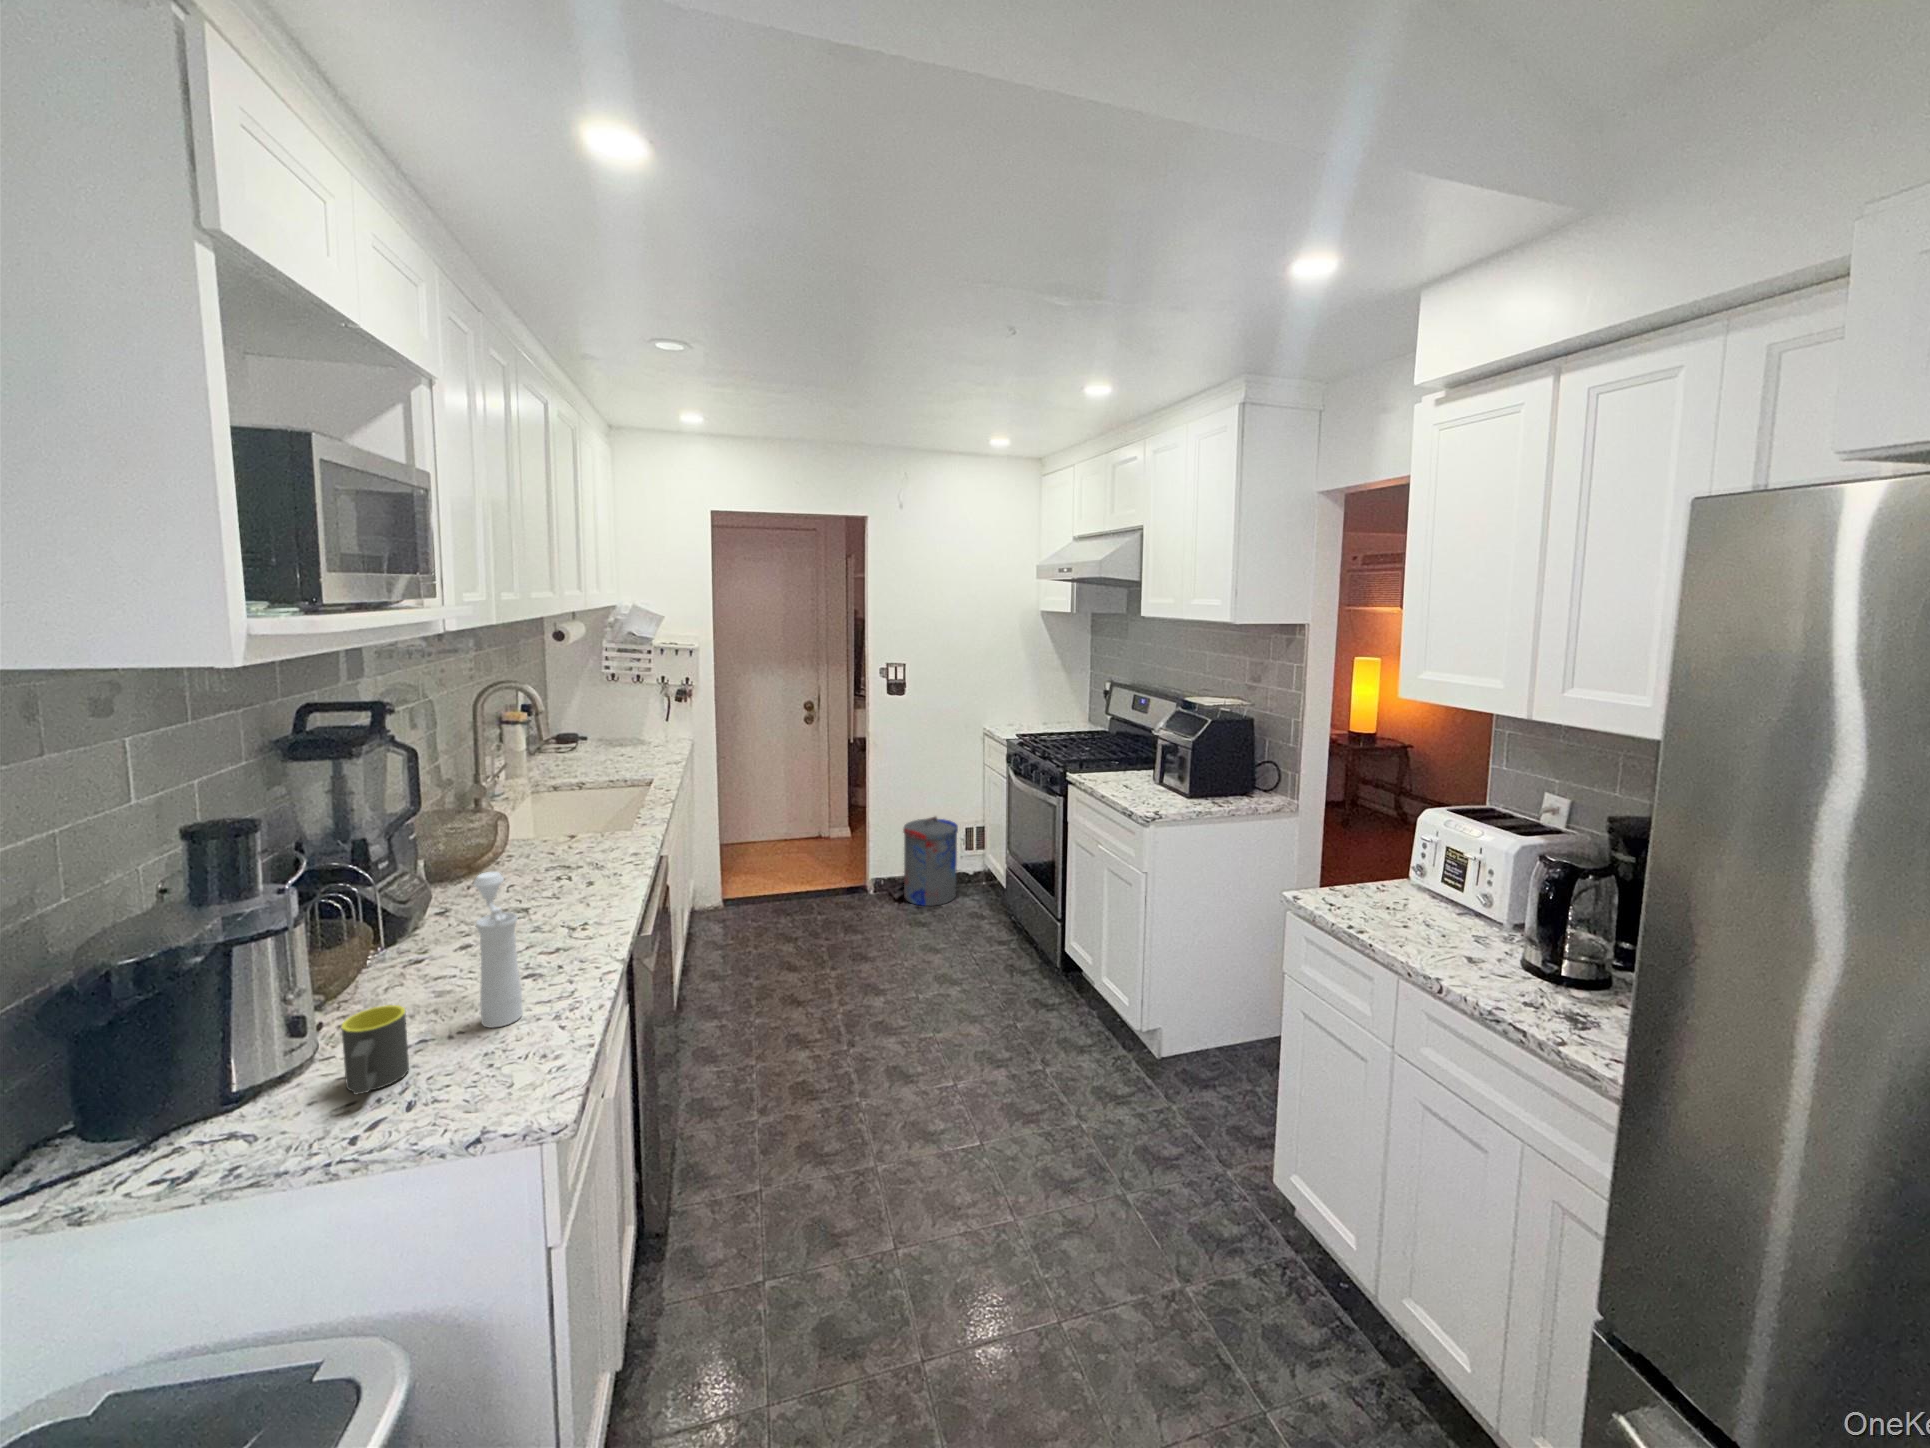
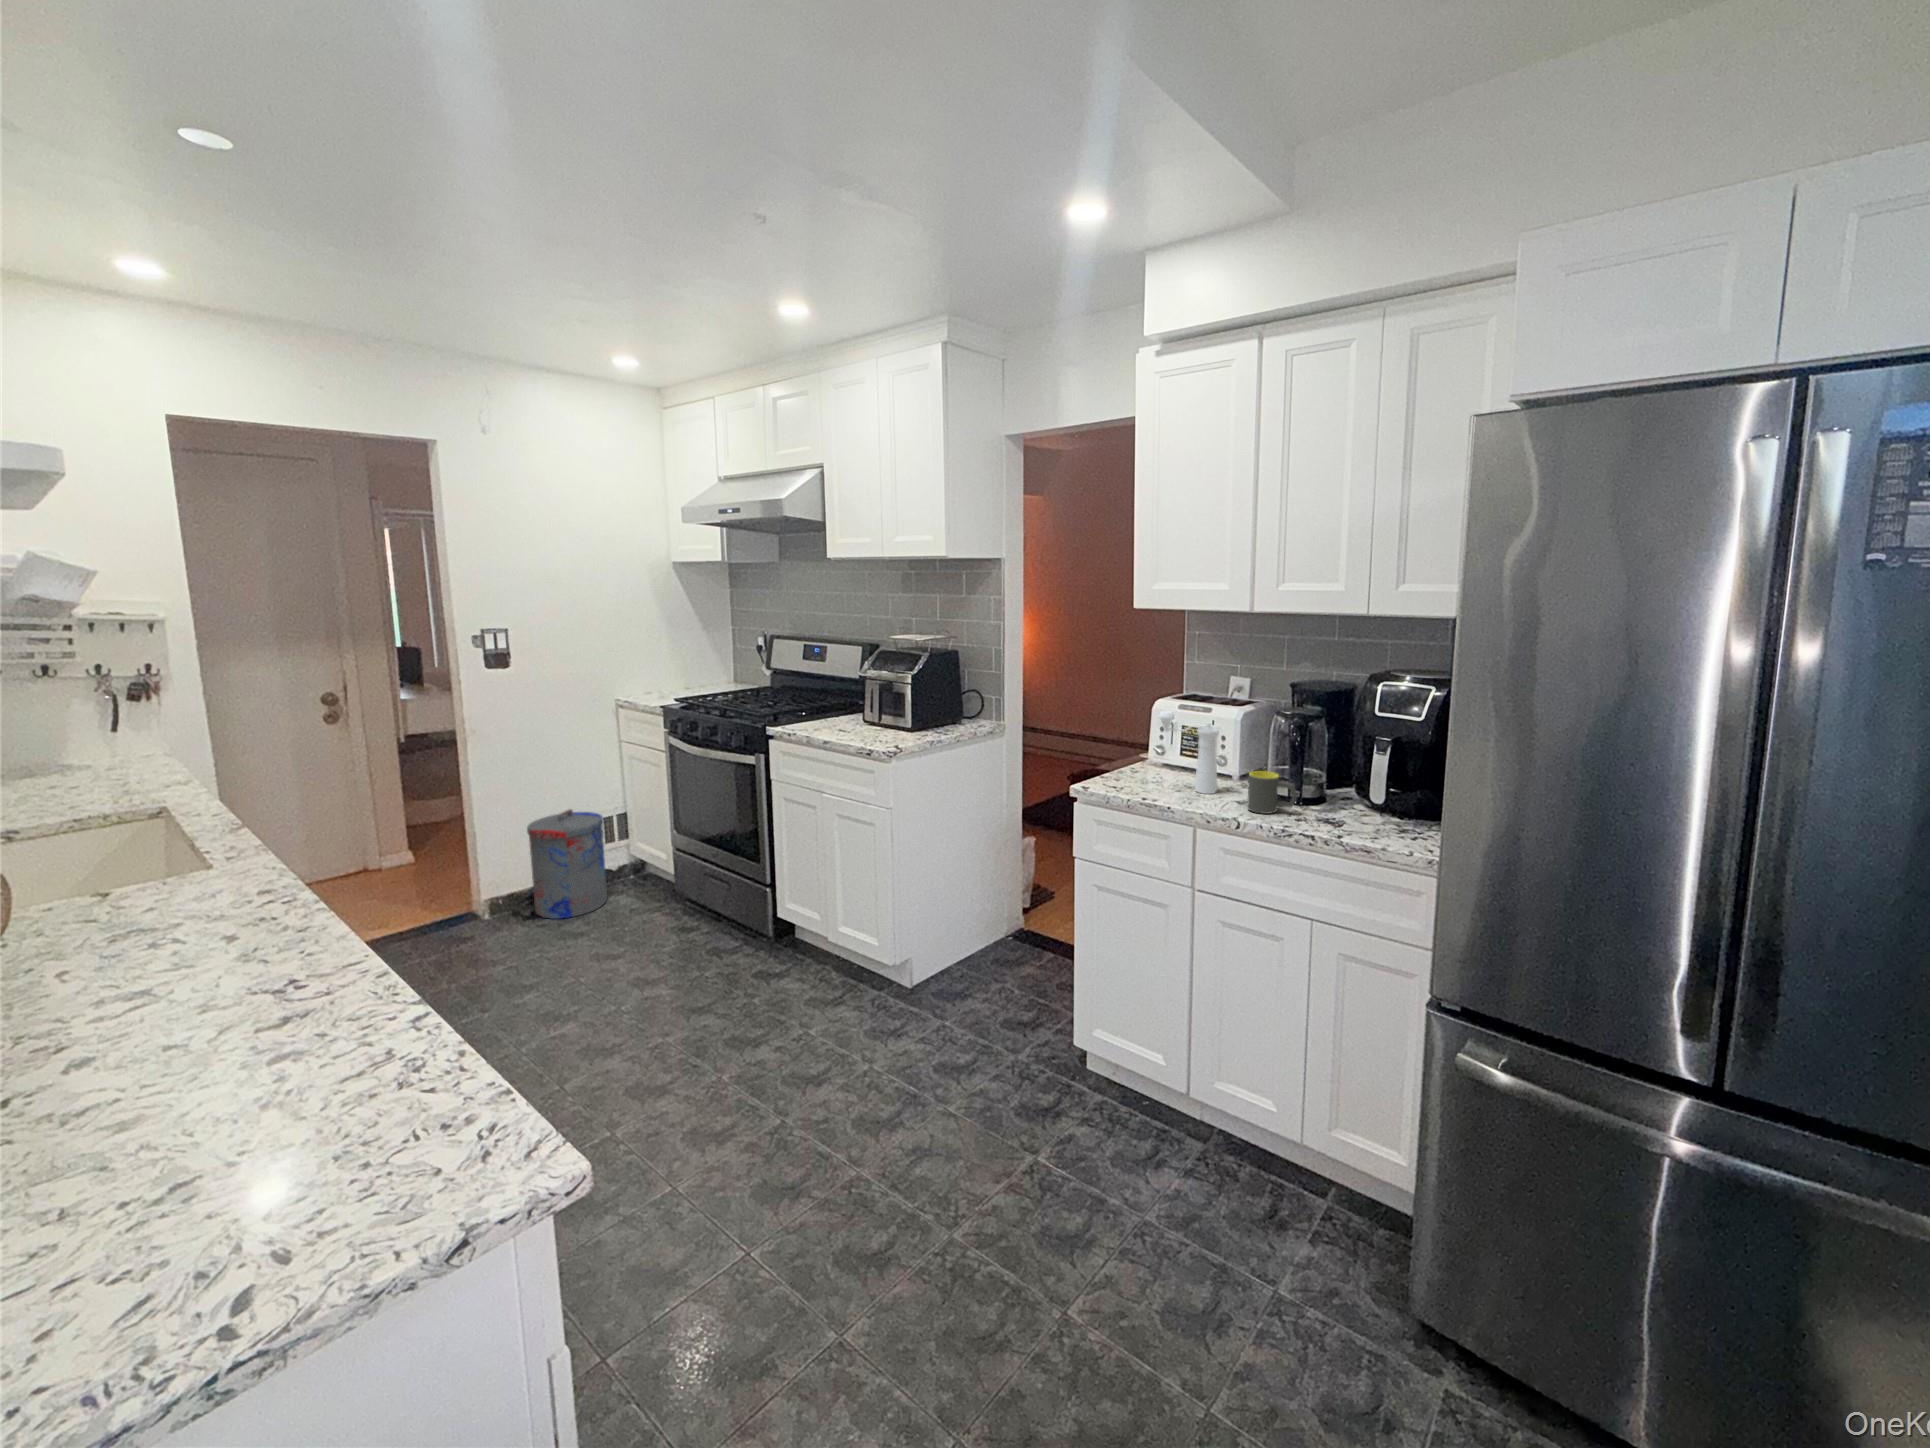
pepper mill: present [474,872,523,1028] -> present [1159,711,1219,794]
mug: present [342,1005,409,1095] -> present [1247,771,1297,814]

